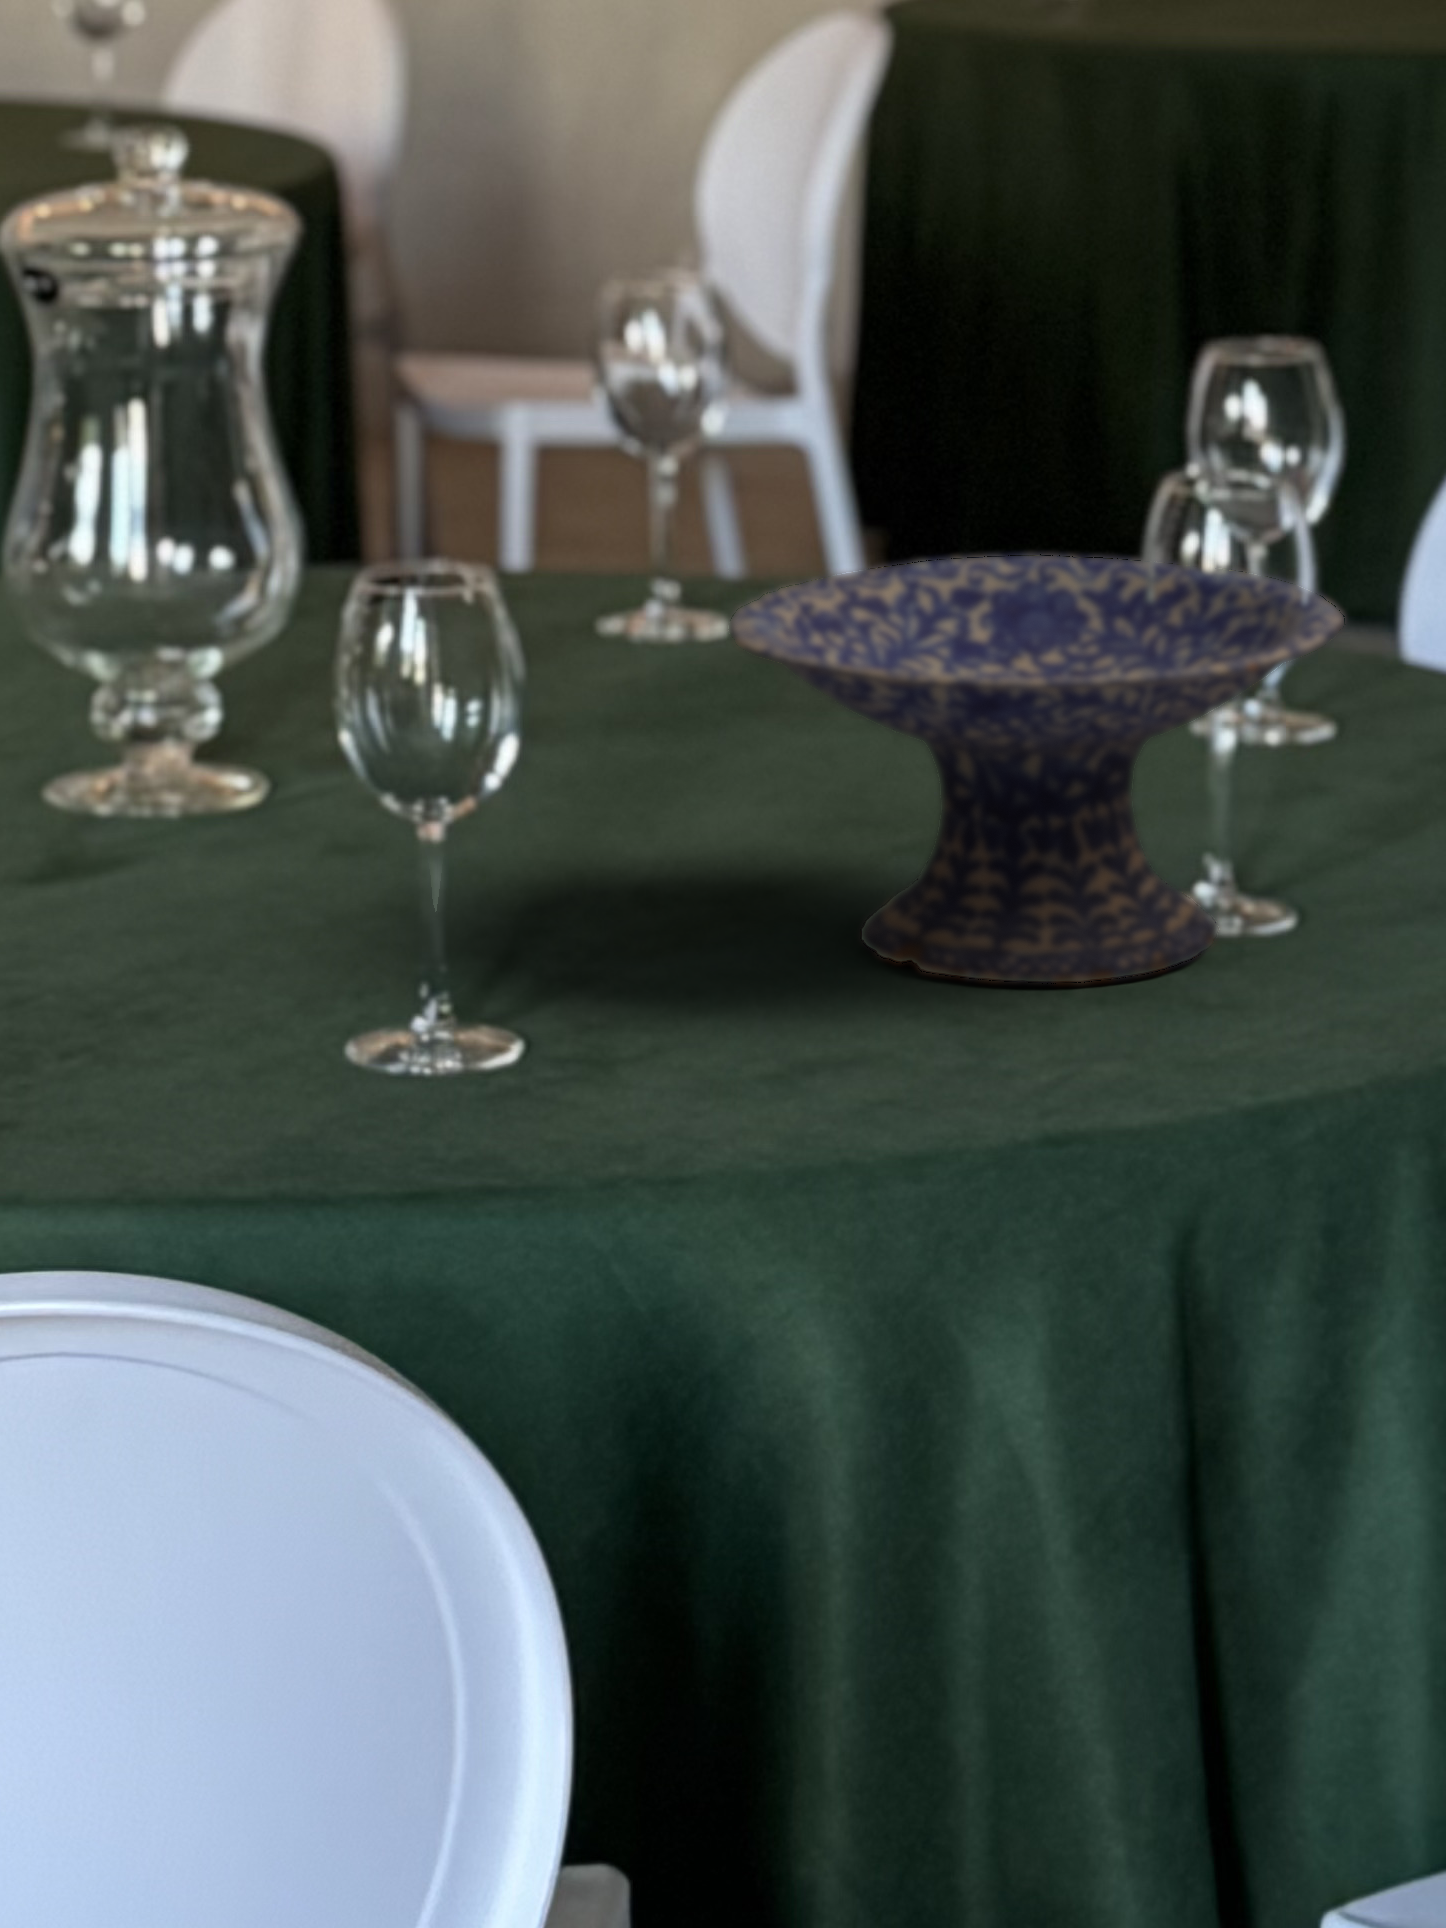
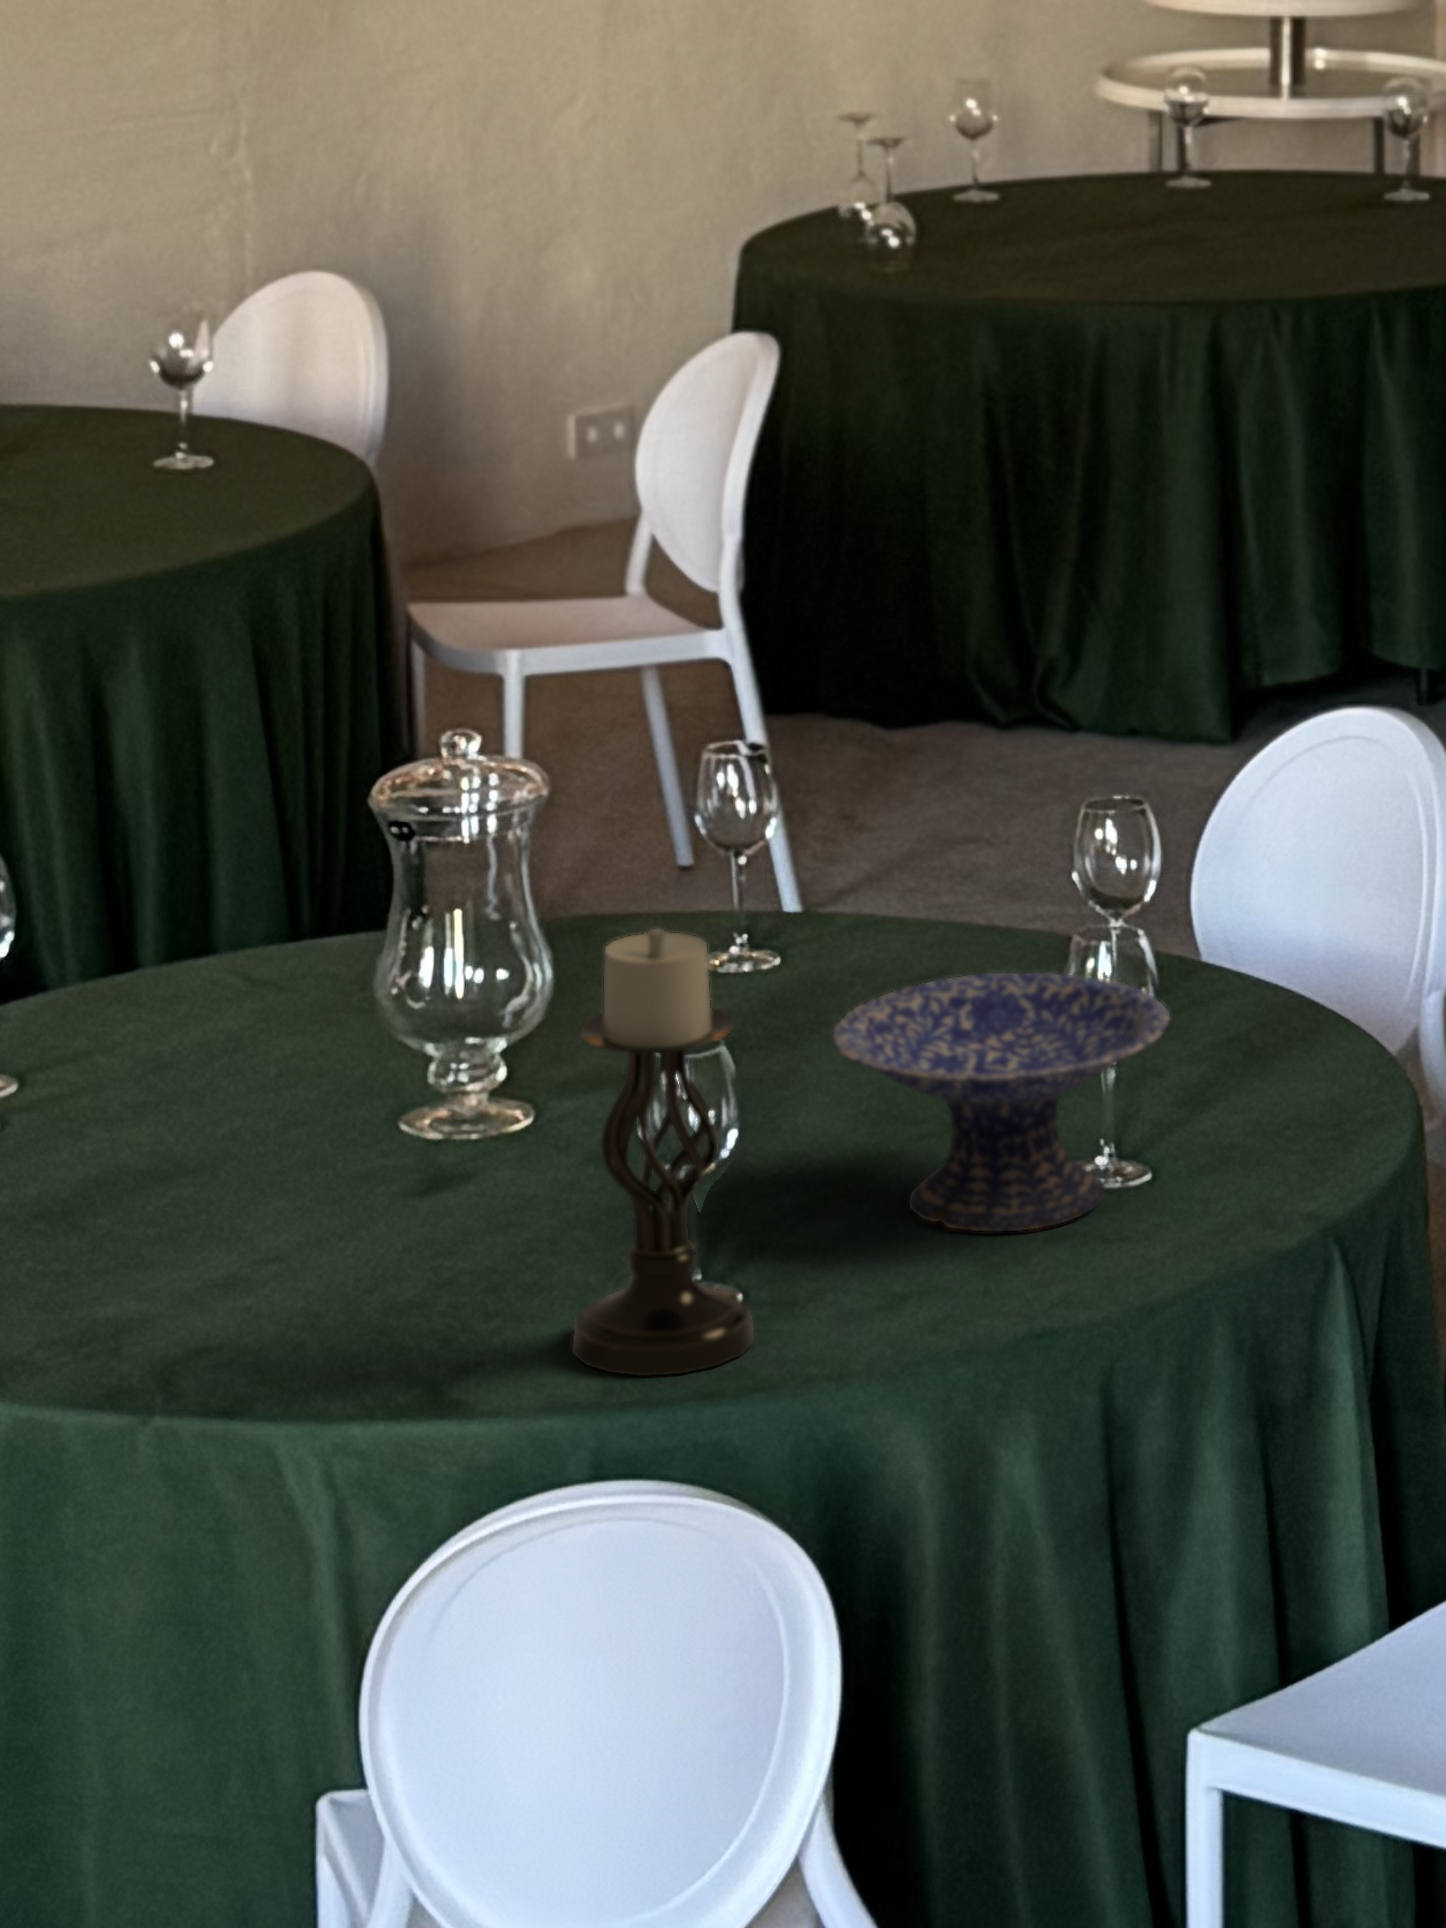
candle holder: none [185,317,529,1156] -> present [572,929,754,1376]

